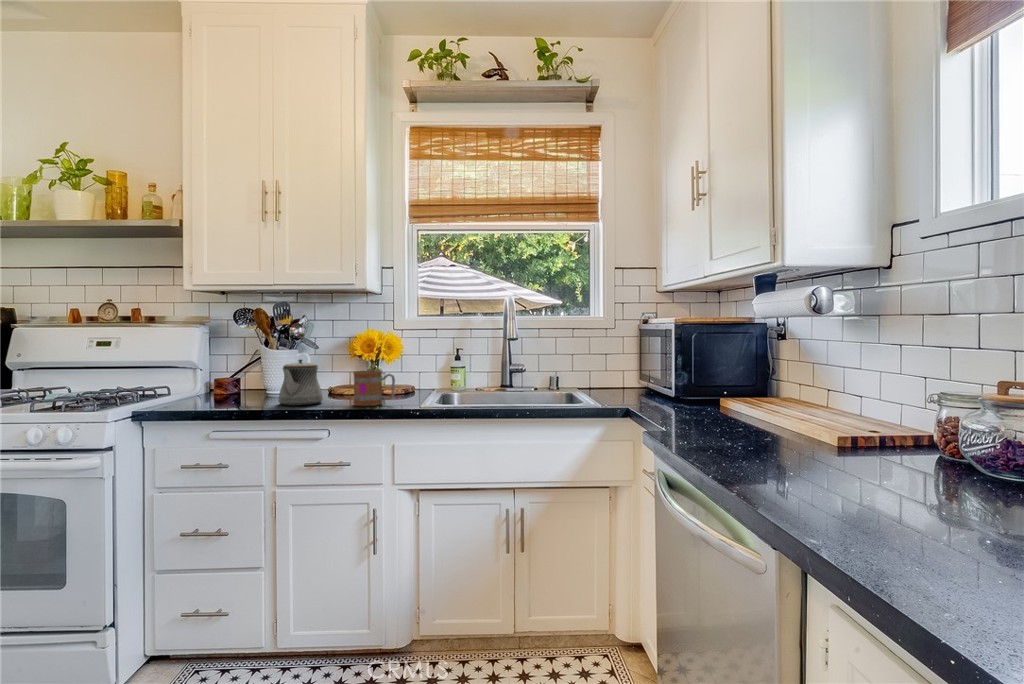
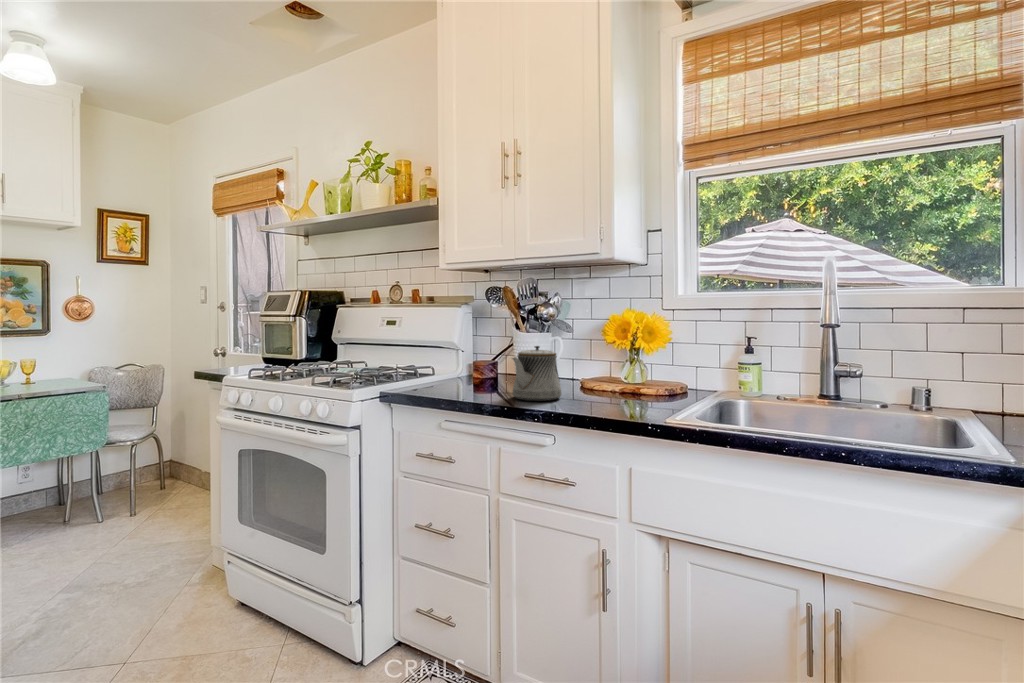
mug: present [353,370,395,406] -> none [591,363,645,411]

